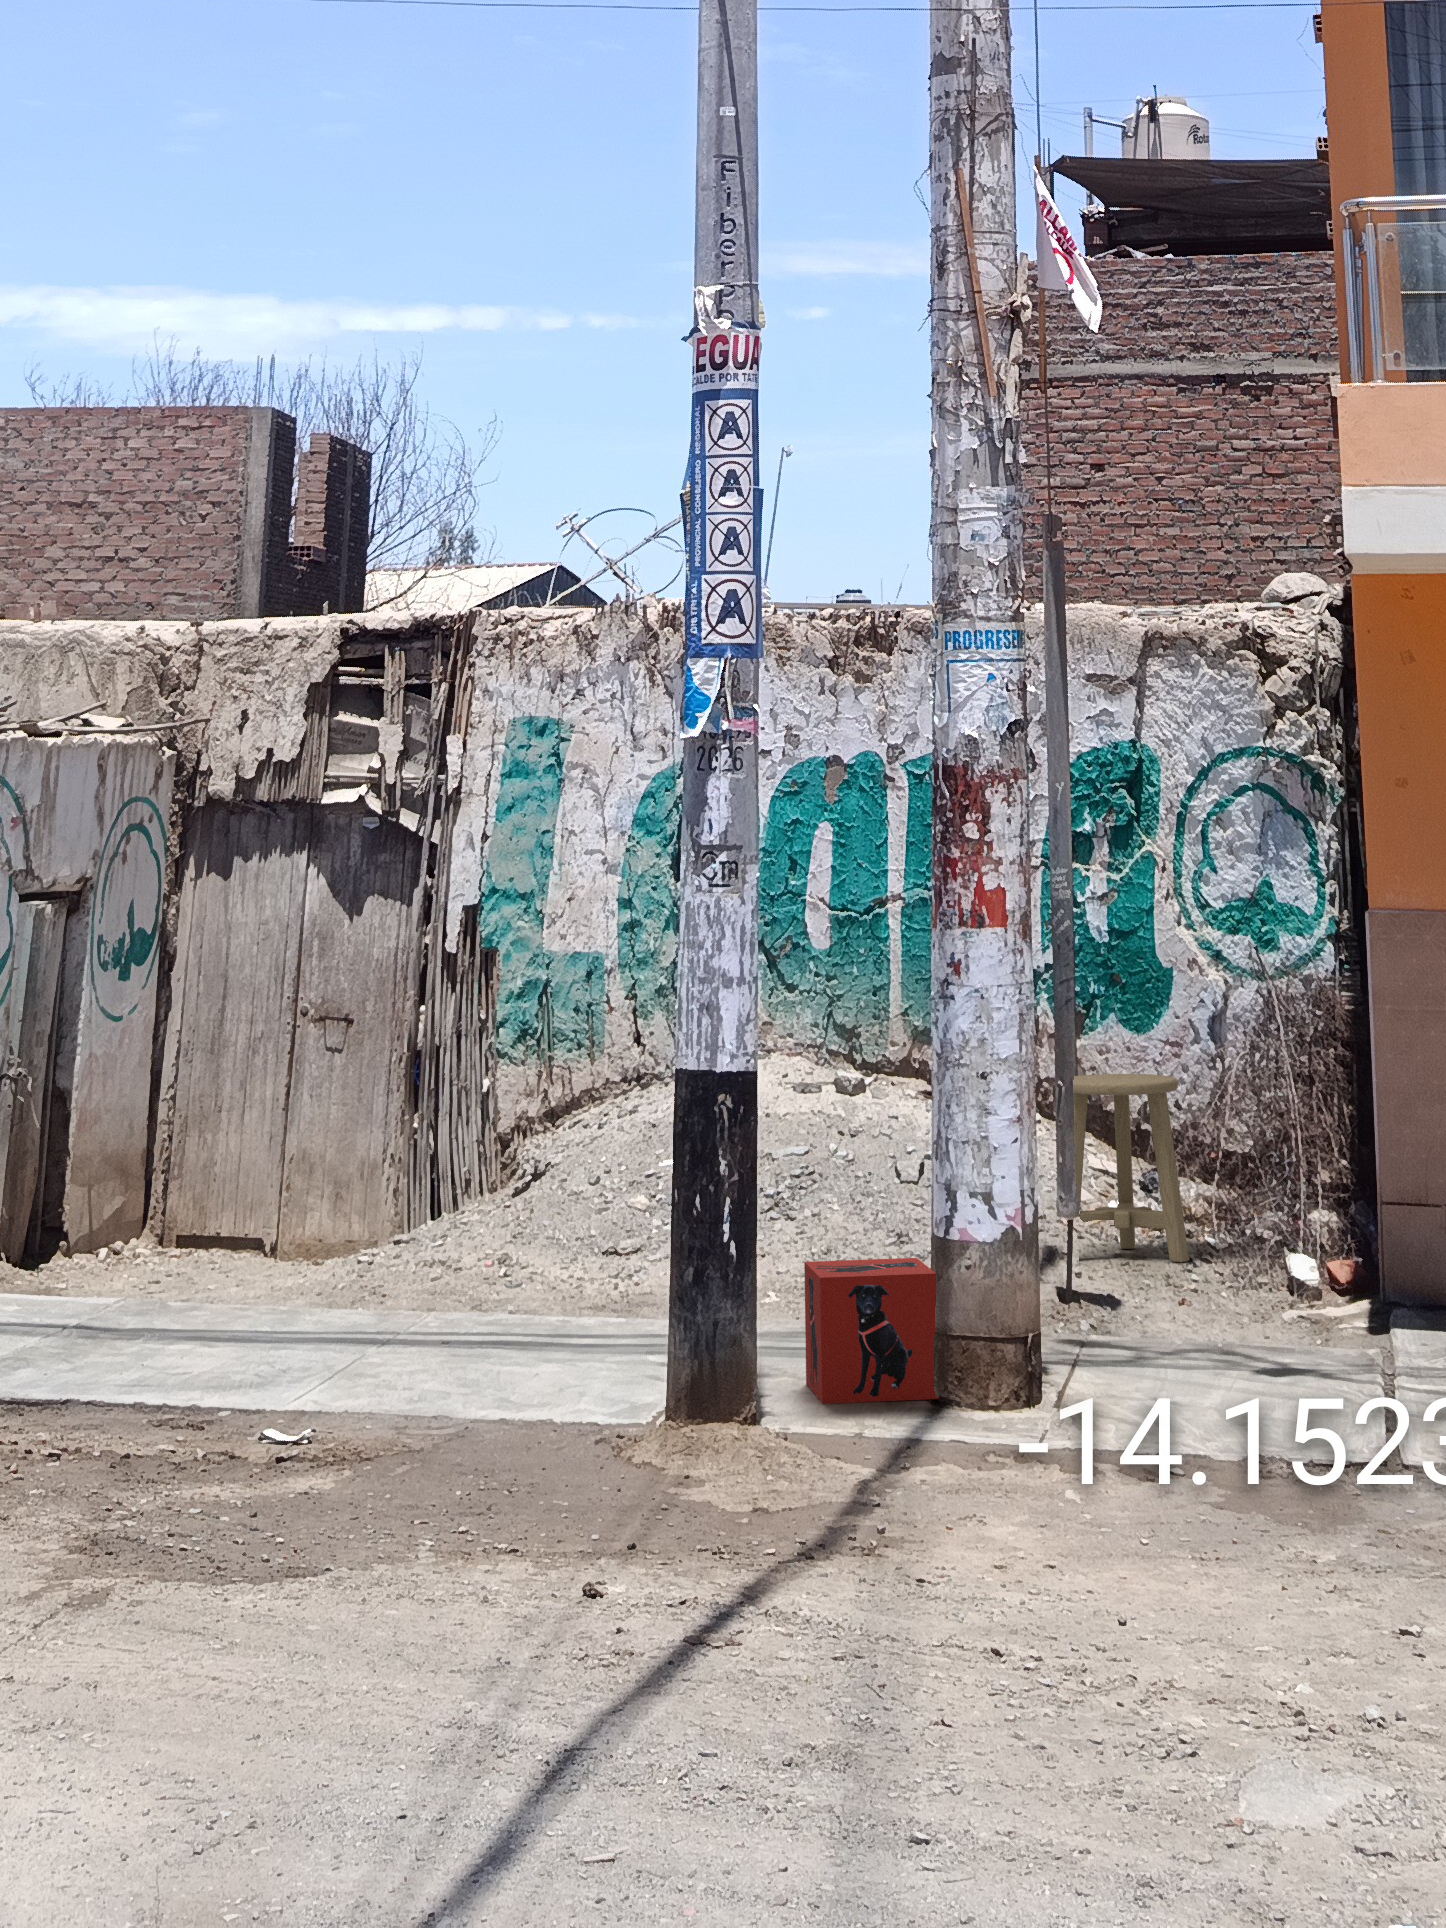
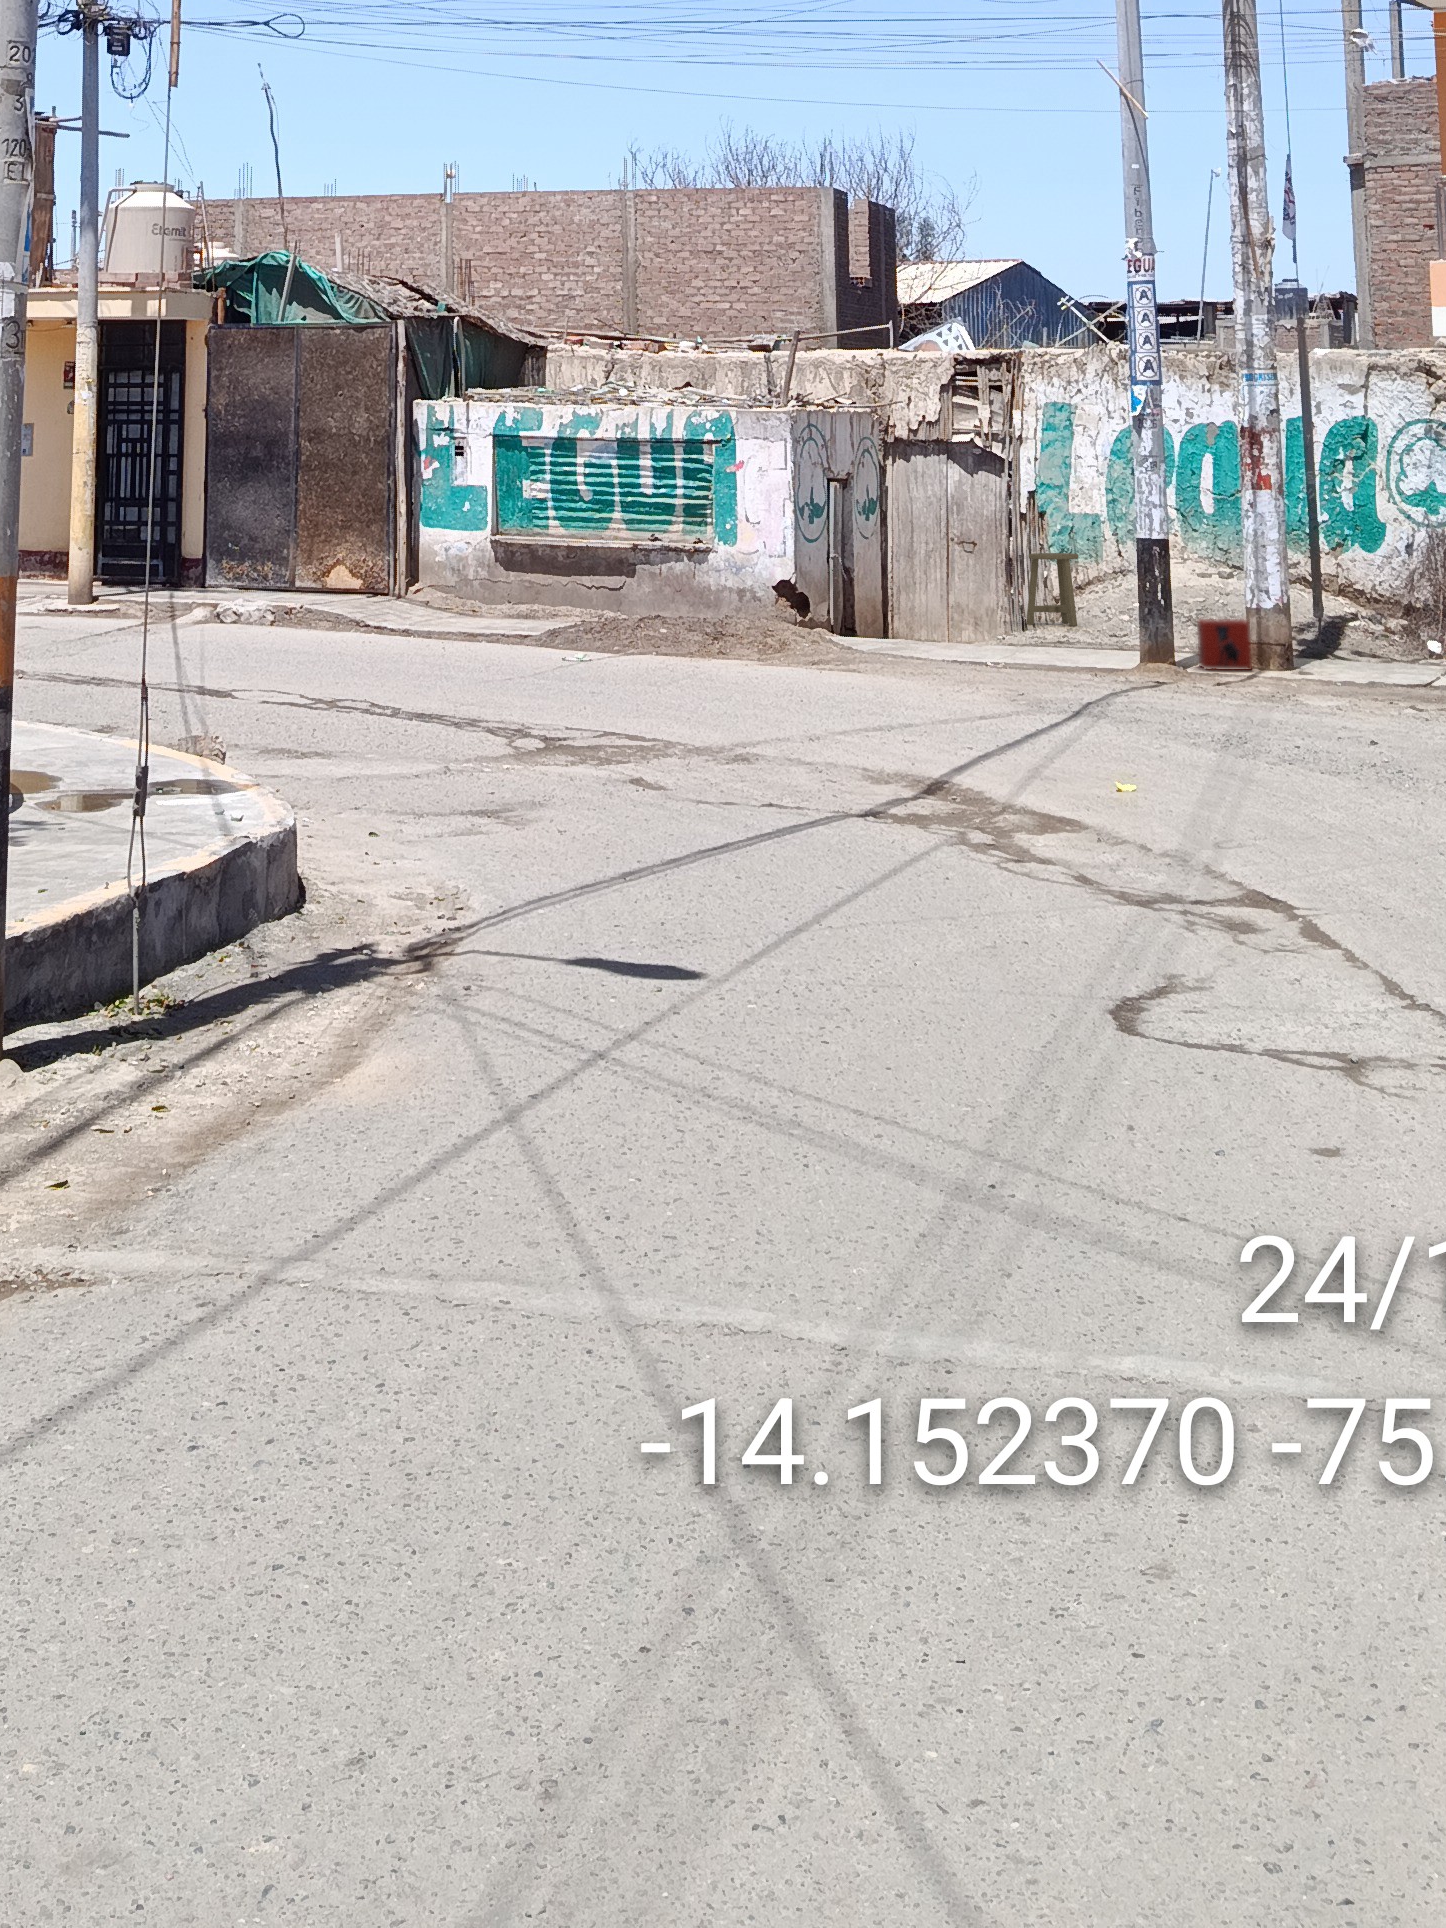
stool: present [1073,1074,1189,1262] -> present [1027,553,1078,626]

